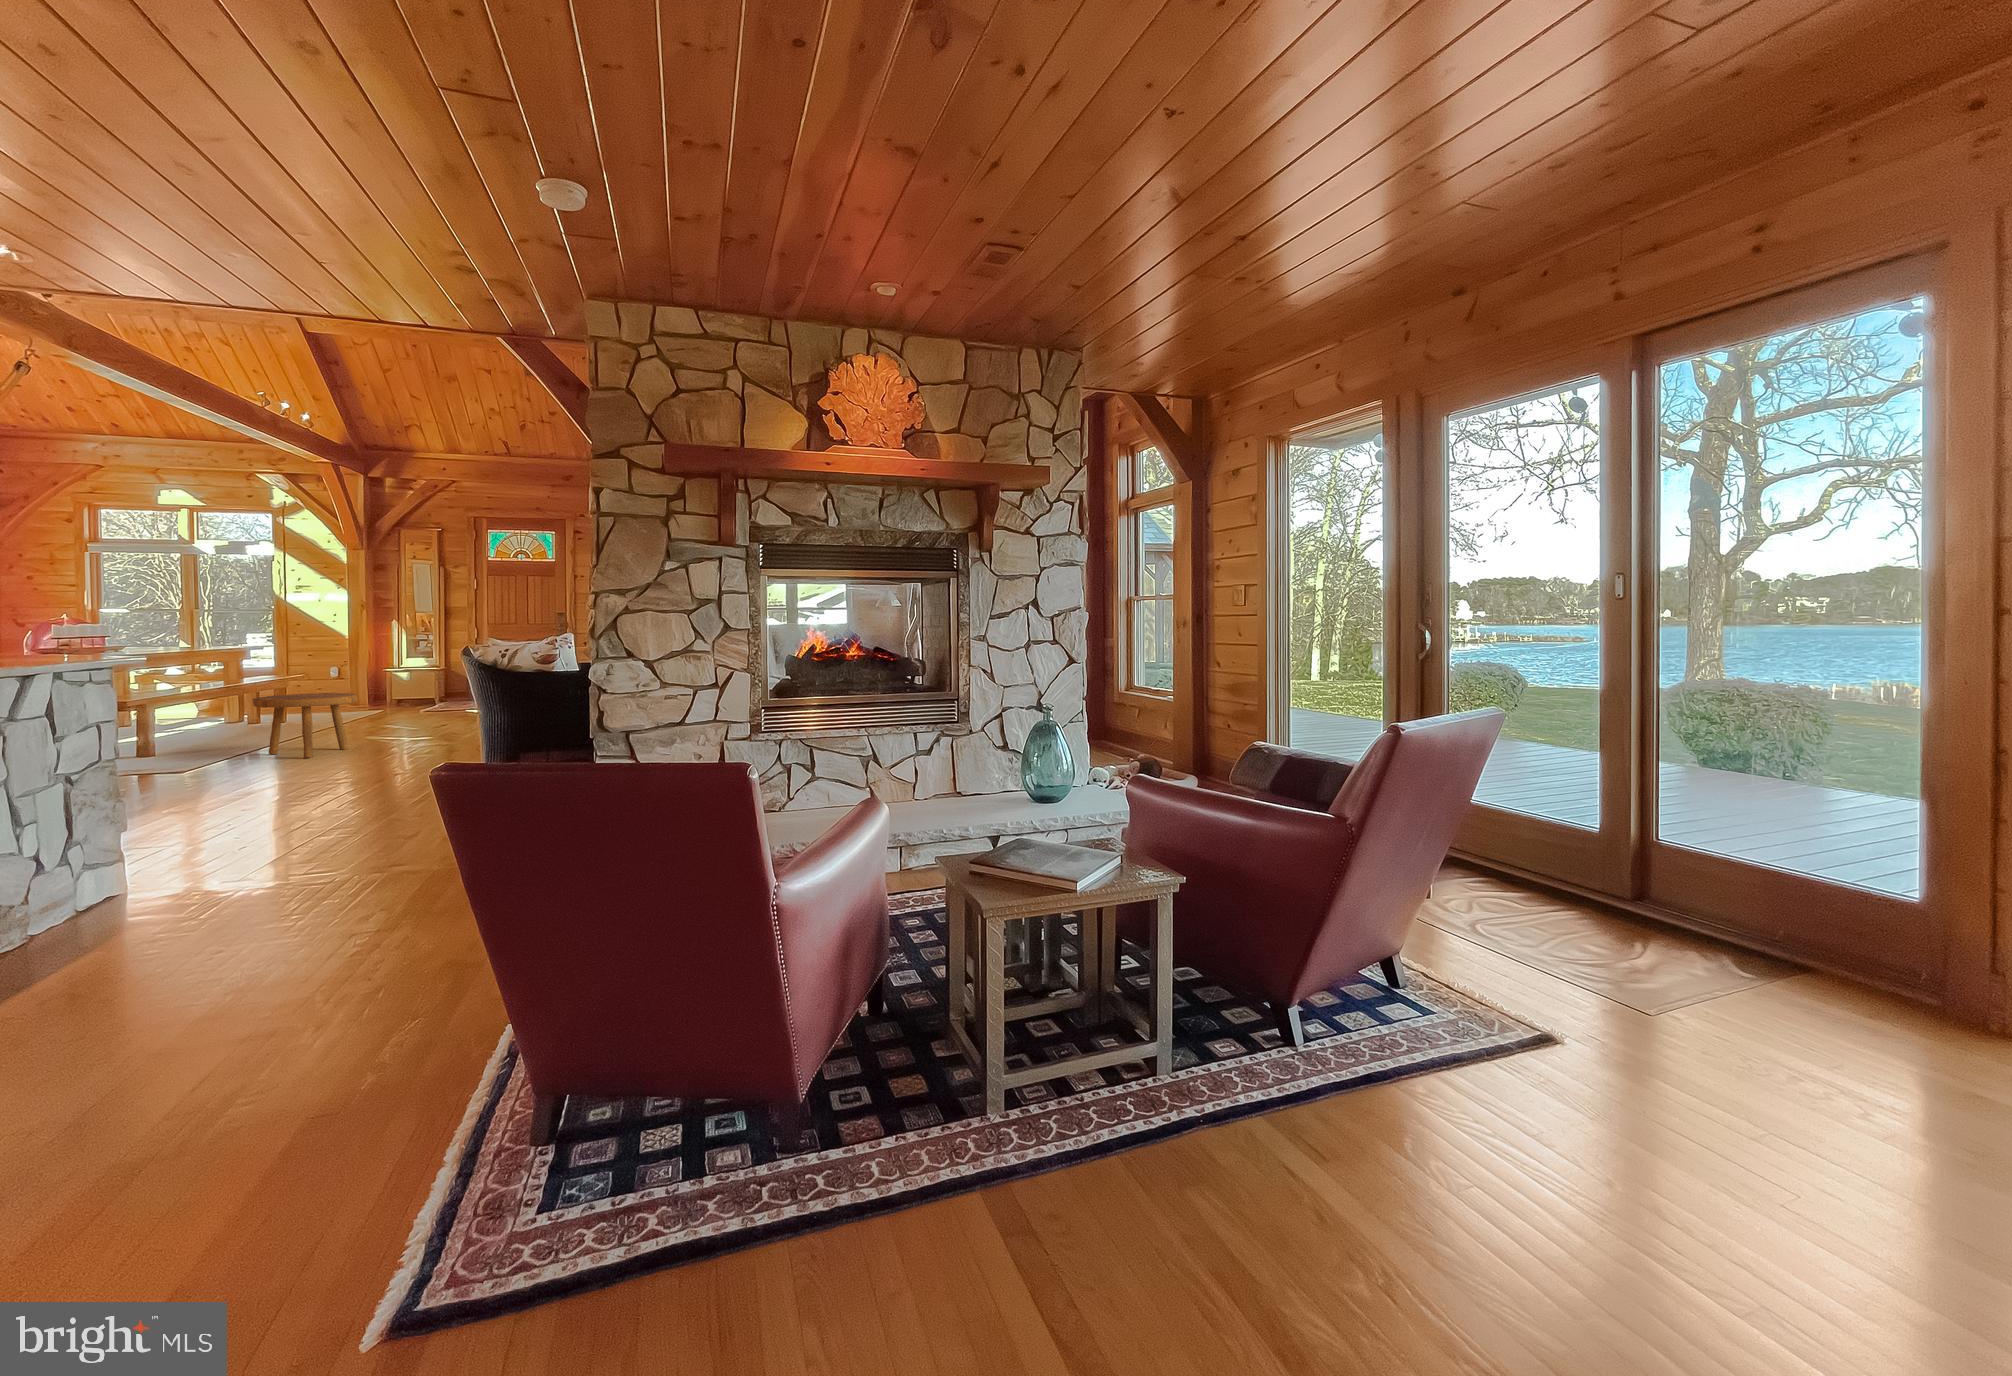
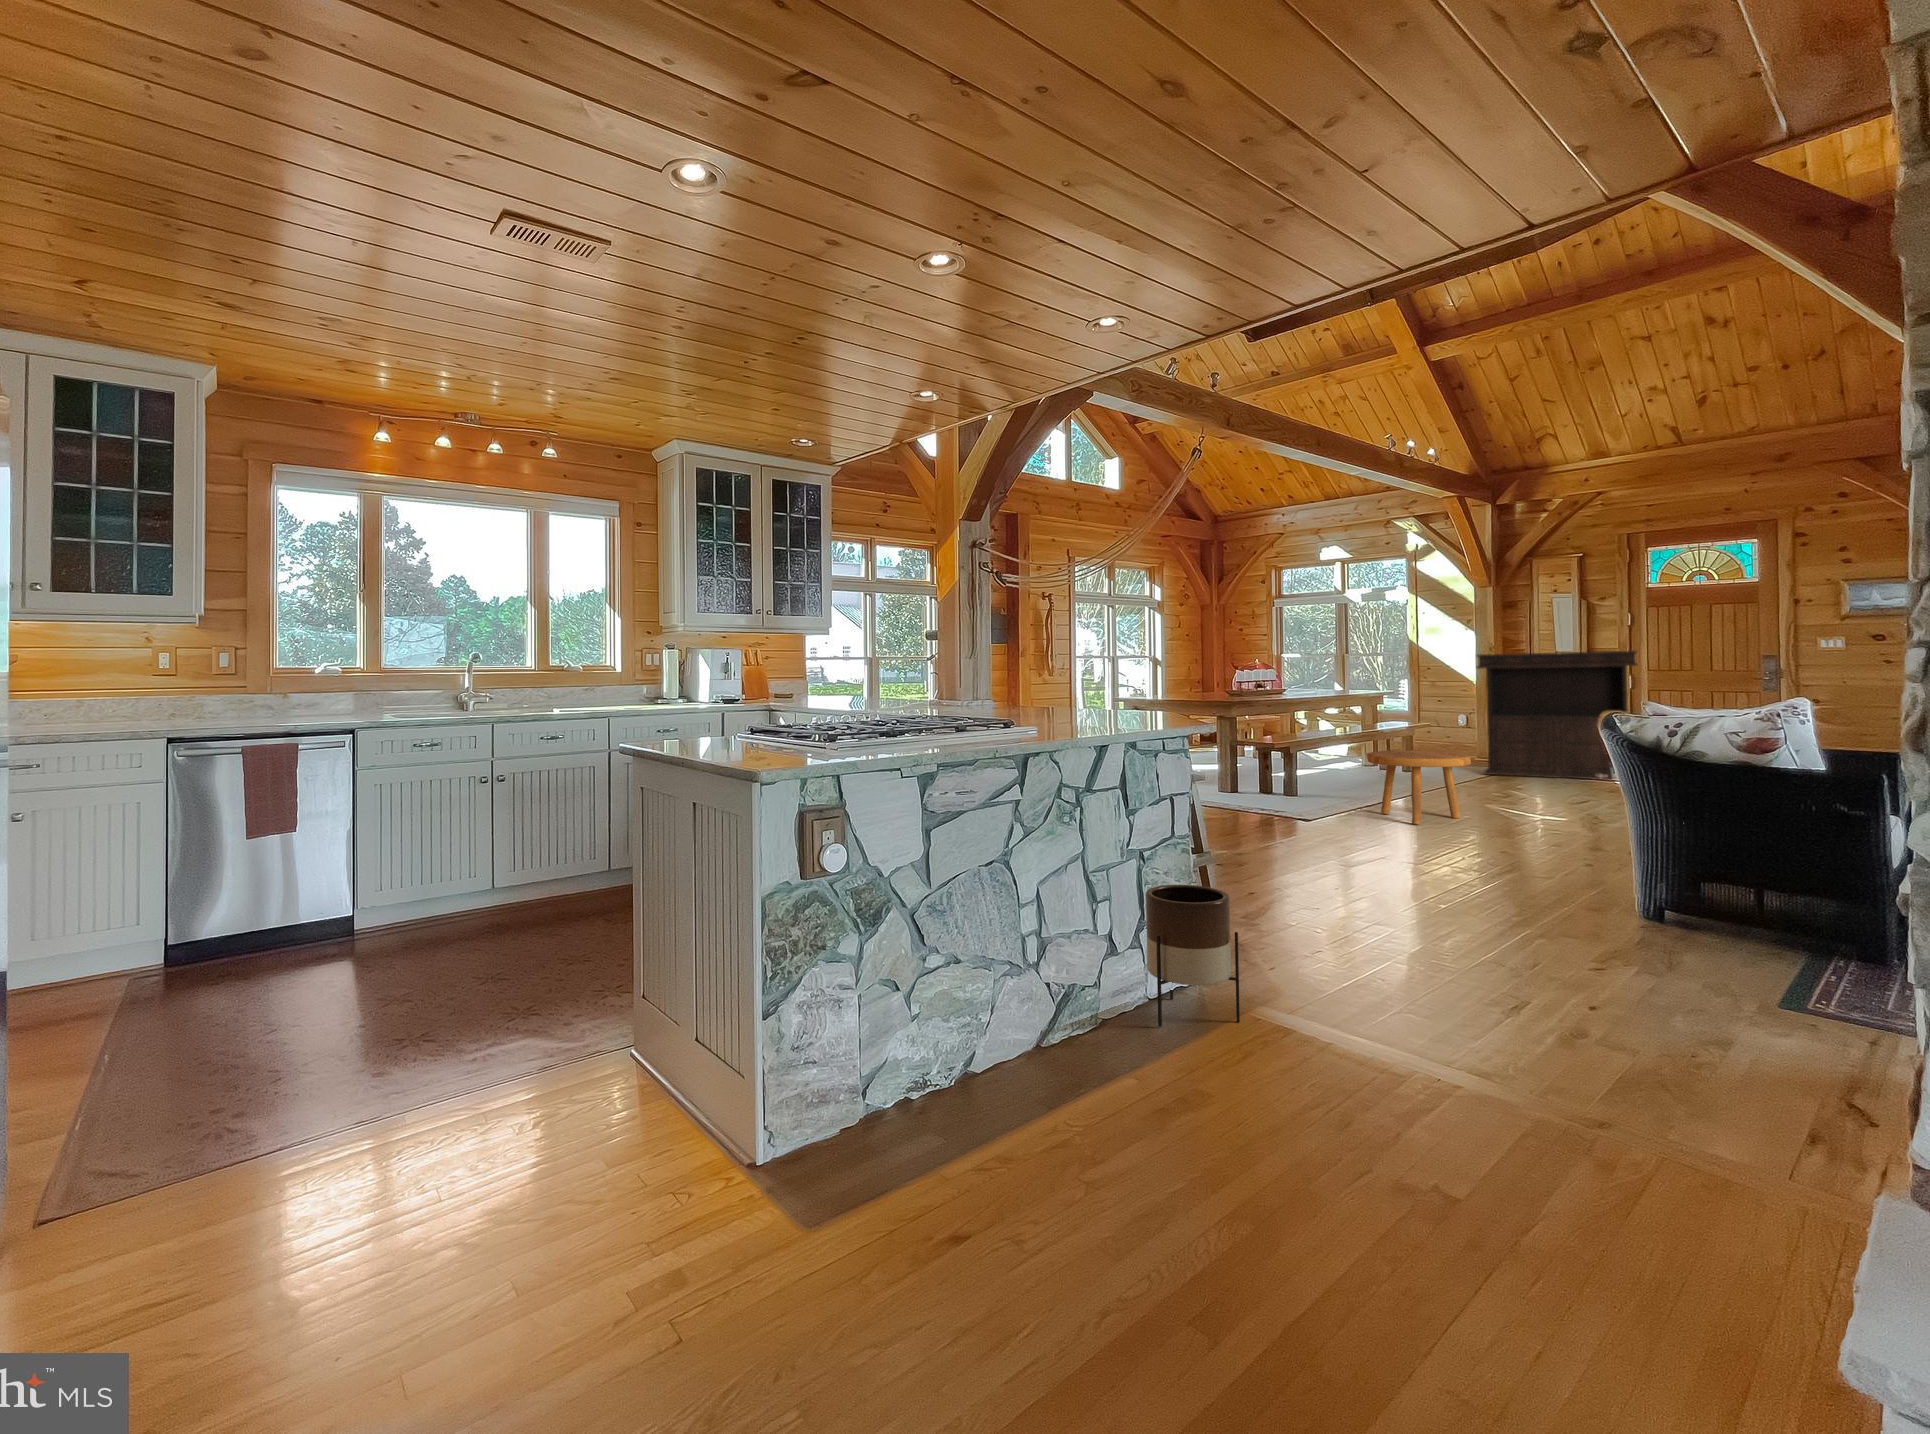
console table: none [351,610,483,717] -> present [1477,651,1637,780]
planter: none [82,796,196,921] -> present [1146,885,1240,1027]

